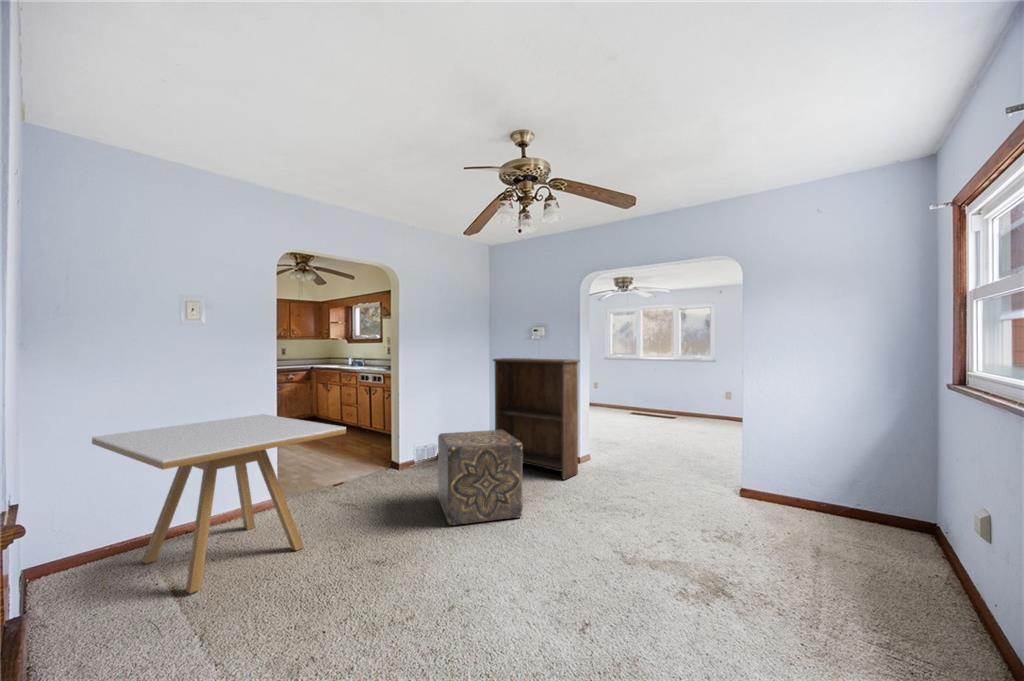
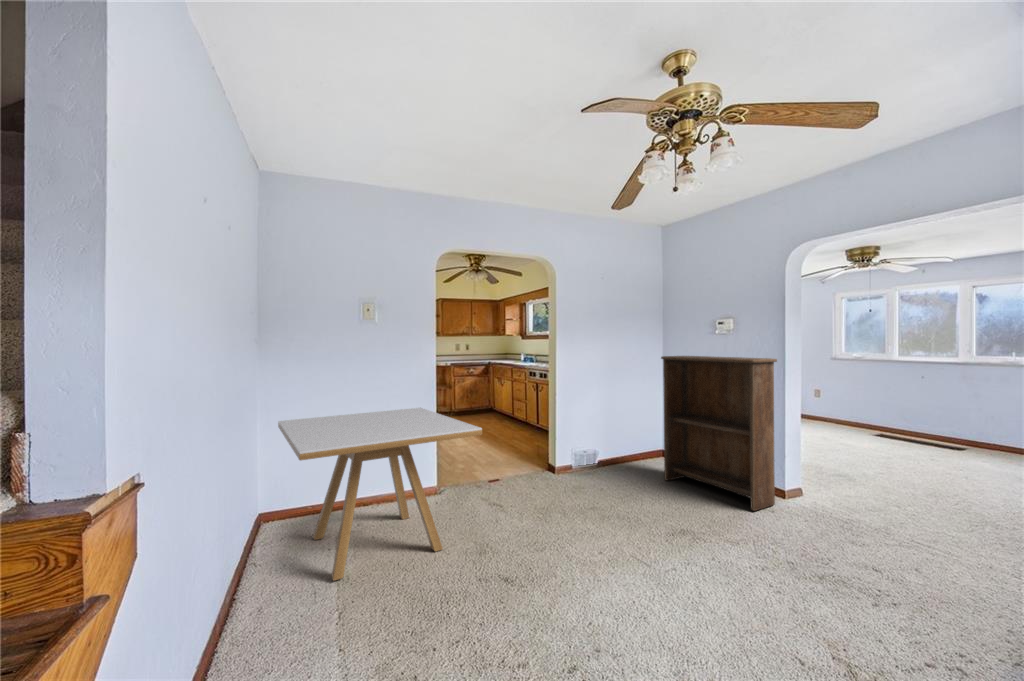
ottoman: present [438,430,523,525] -> none [590,440,690,555]

